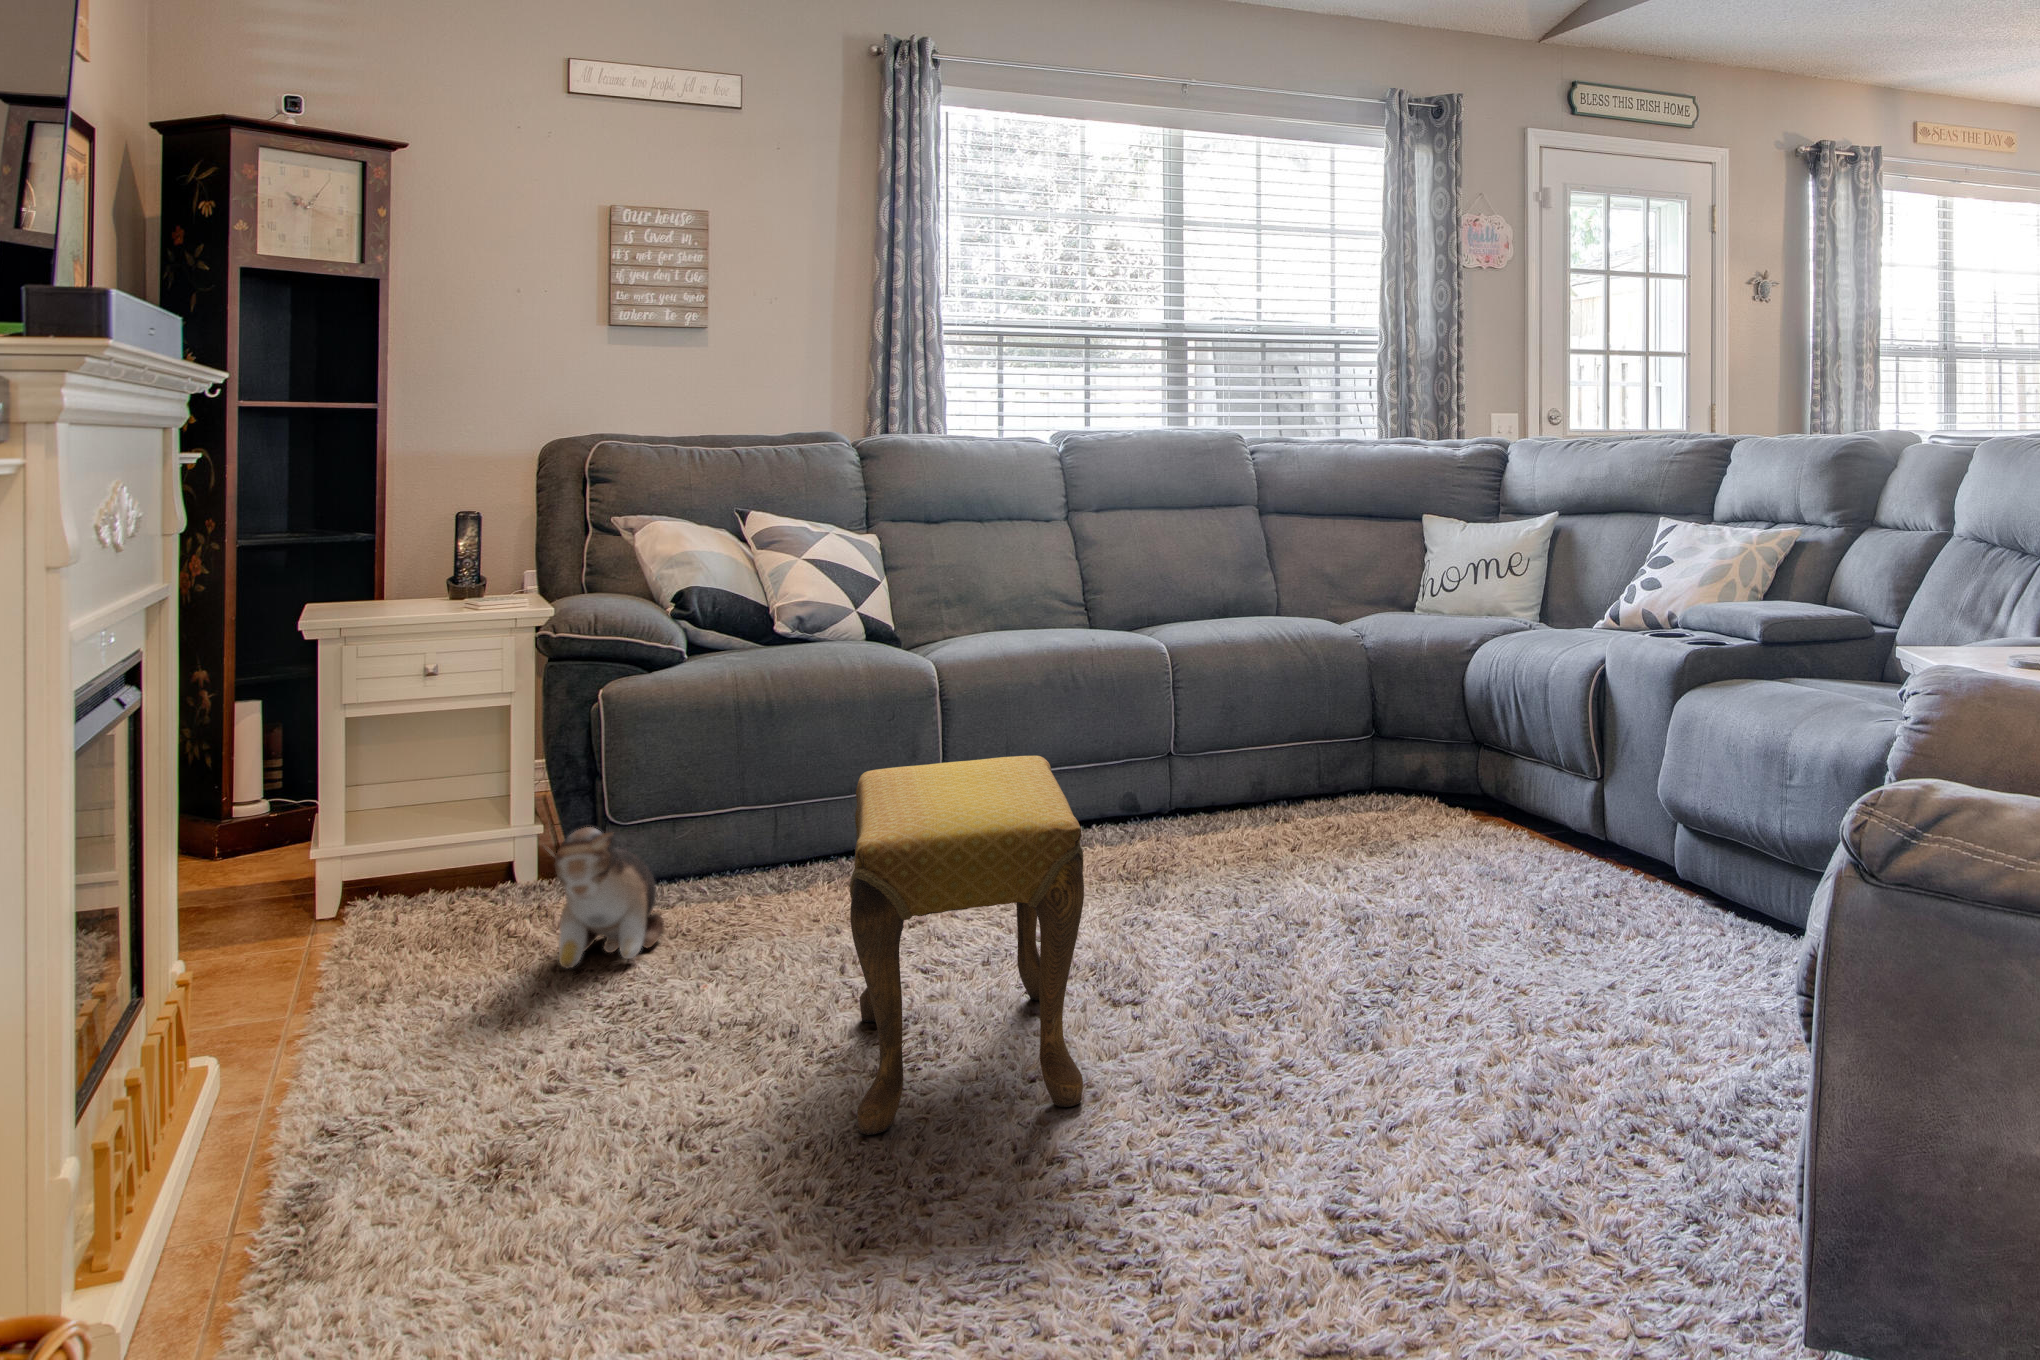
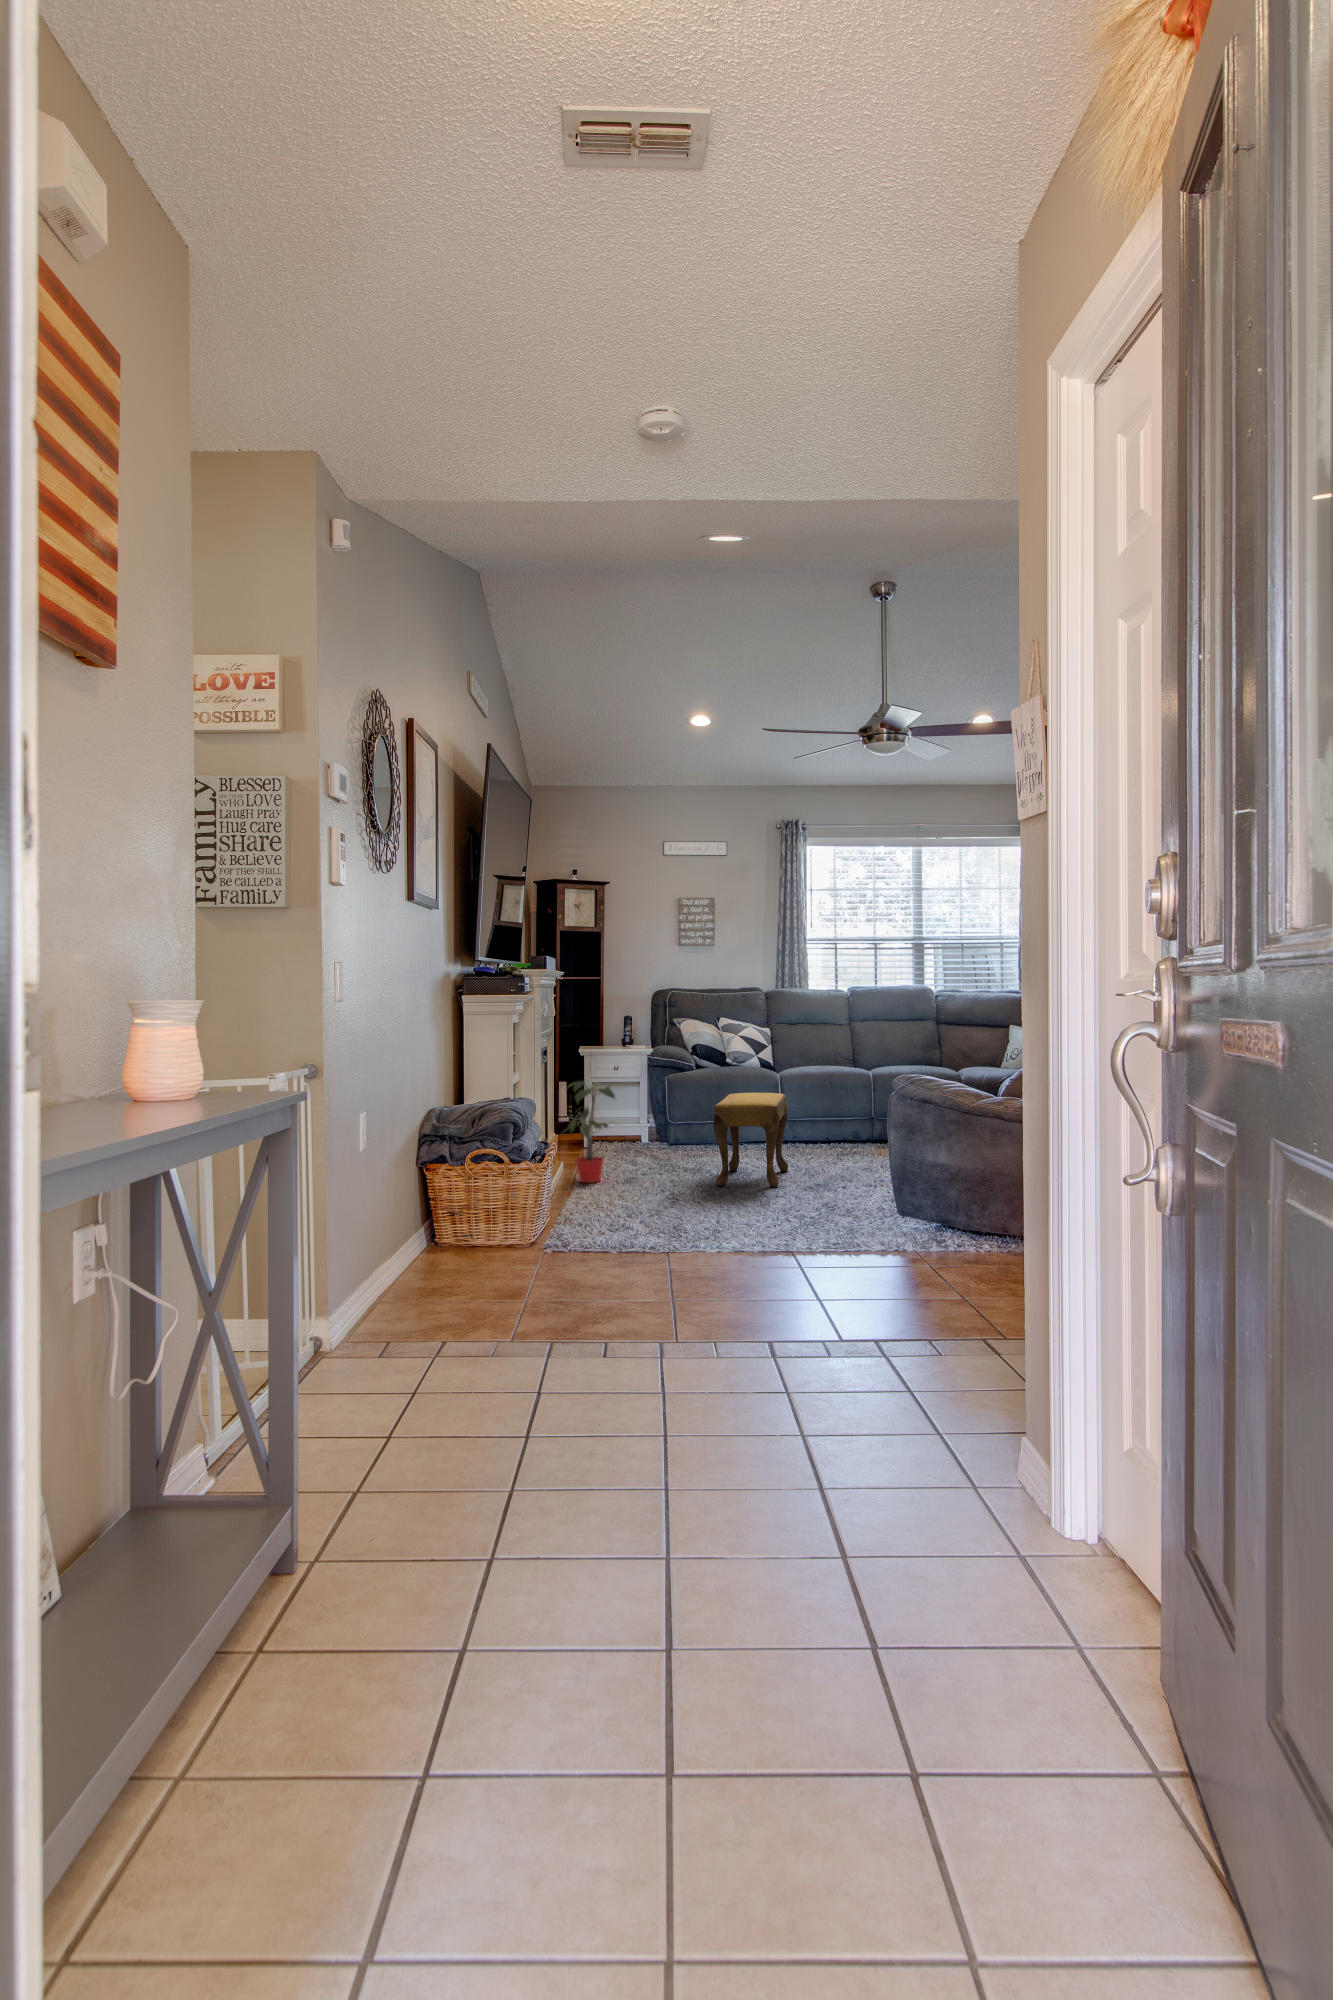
potted plant: none [159,786,505,1212] -> present [563,1081,623,1183]
plush toy: present [543,827,664,968] -> none [645,1112,683,1156]

